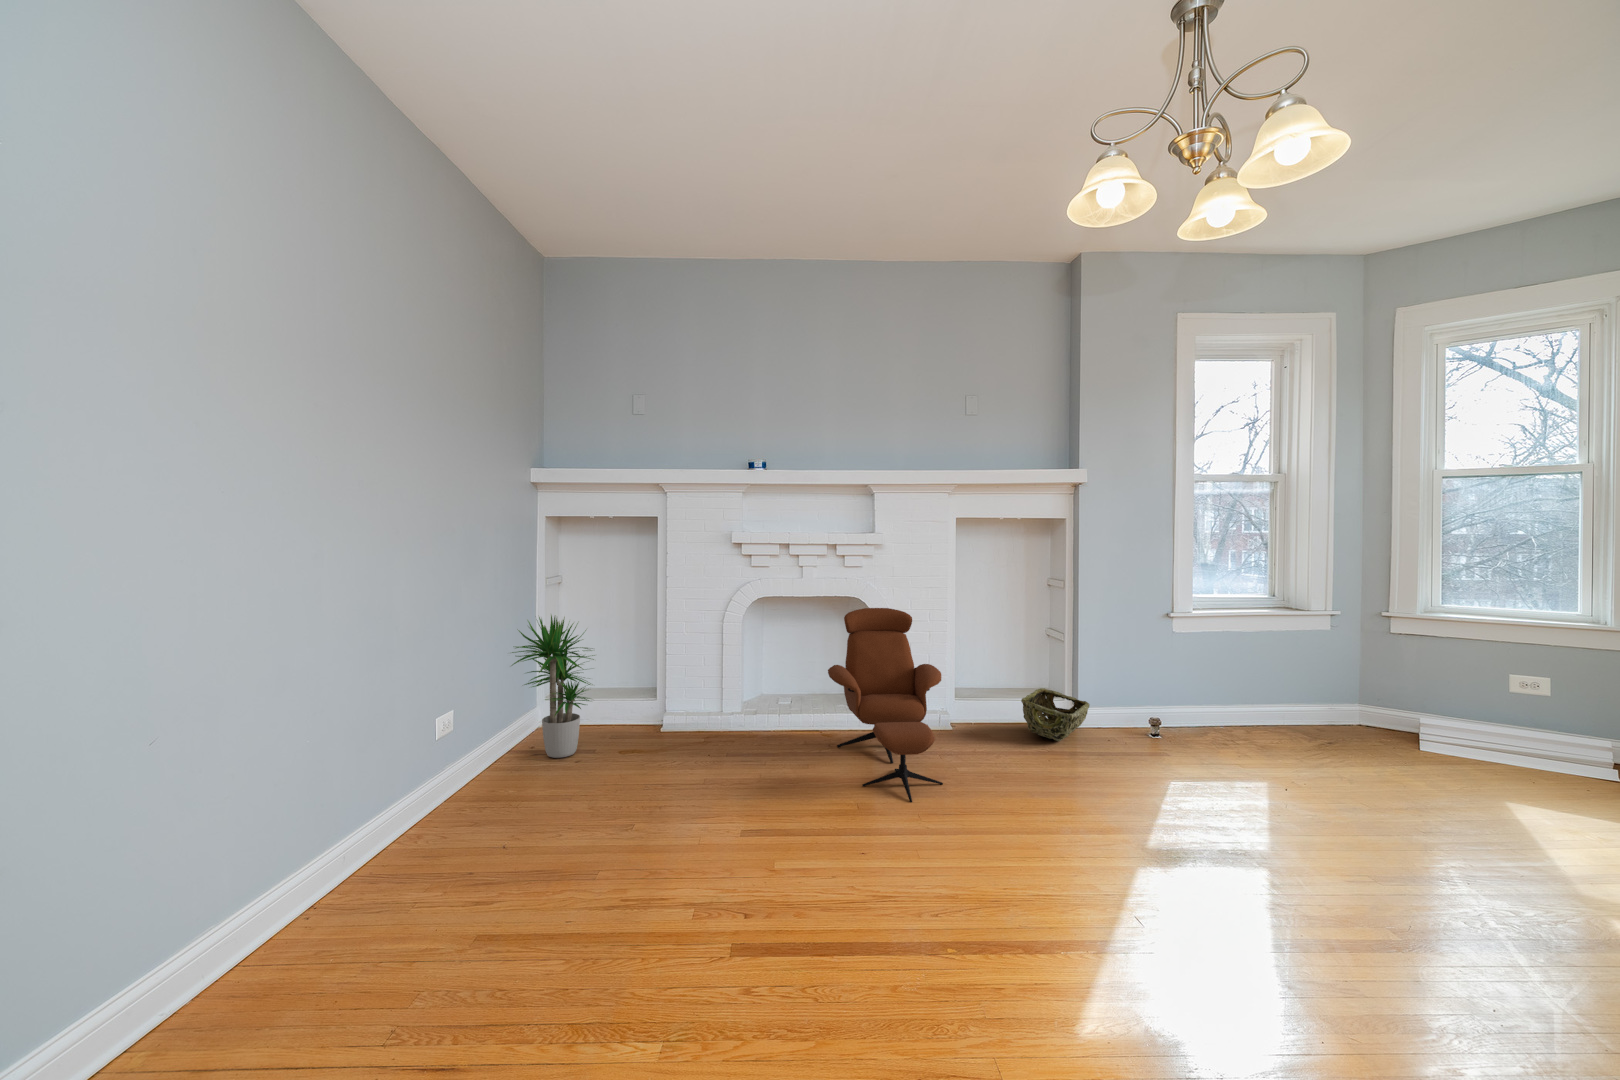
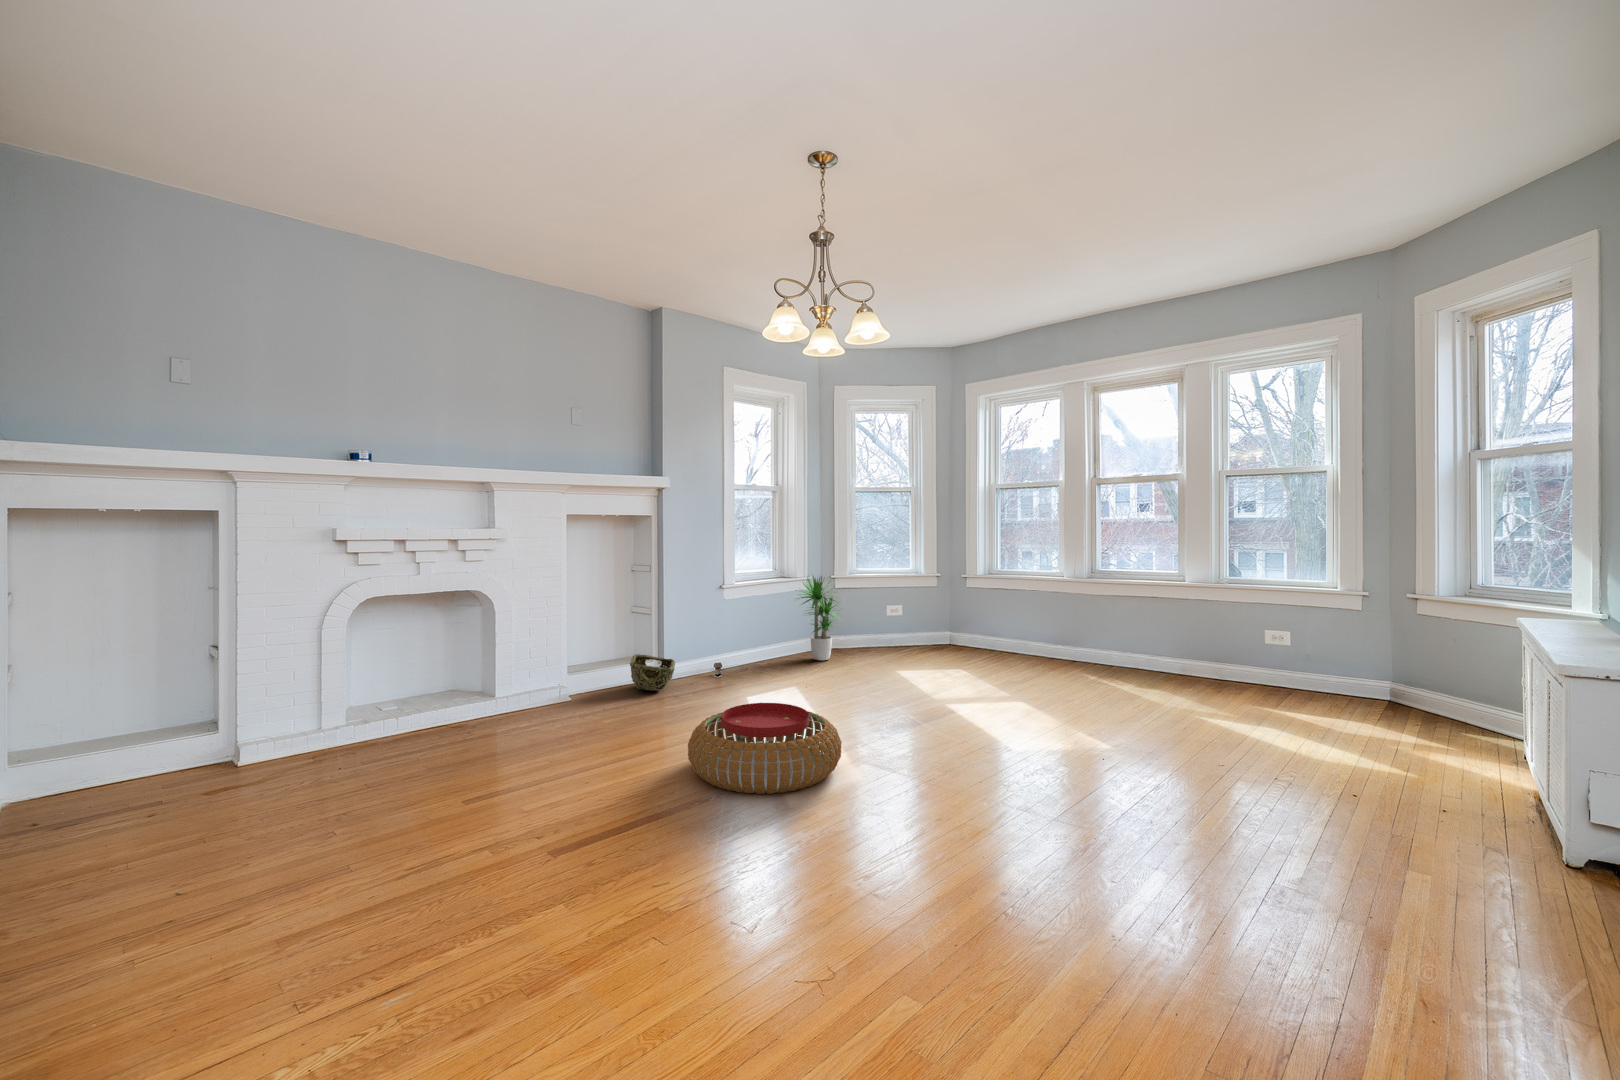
lounge chair: present [828,608,943,802] -> none [467,598,599,751]
potted plant: present [512,615,594,758] -> present [798,576,838,660]
pouf: none [994,803,1271,994] -> present [688,703,842,794]

